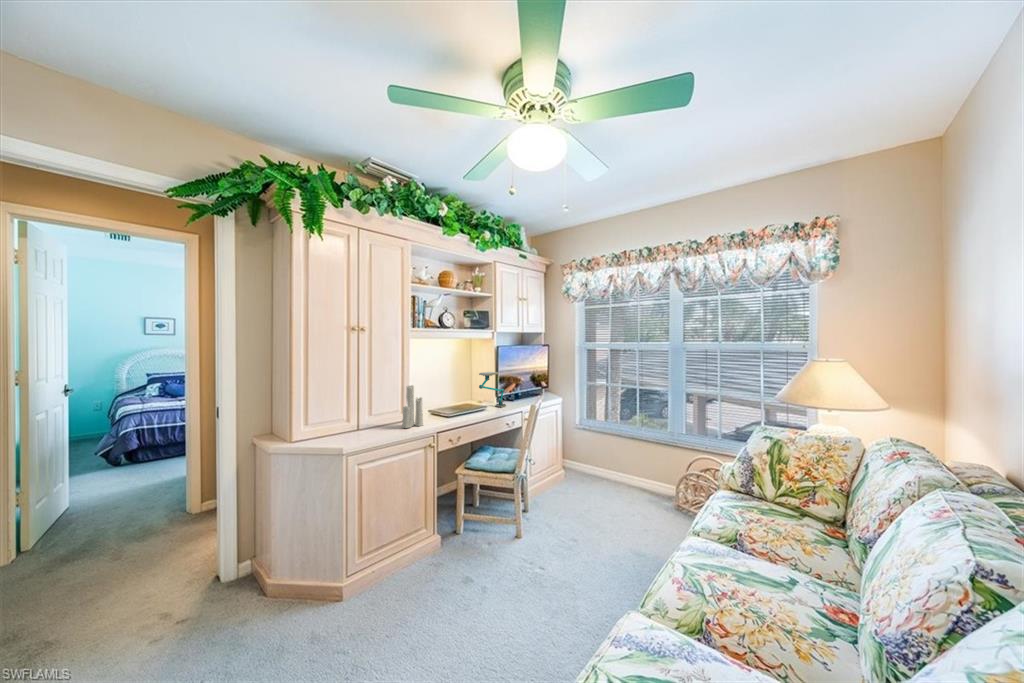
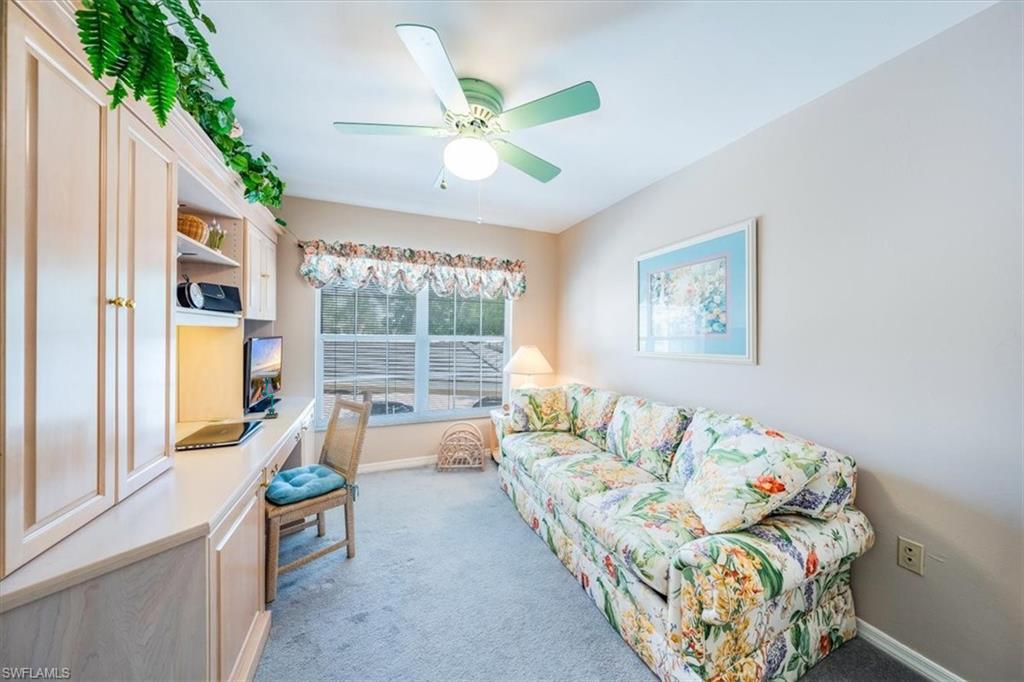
candle: present [402,385,423,428] -> none [212,391,242,475]

